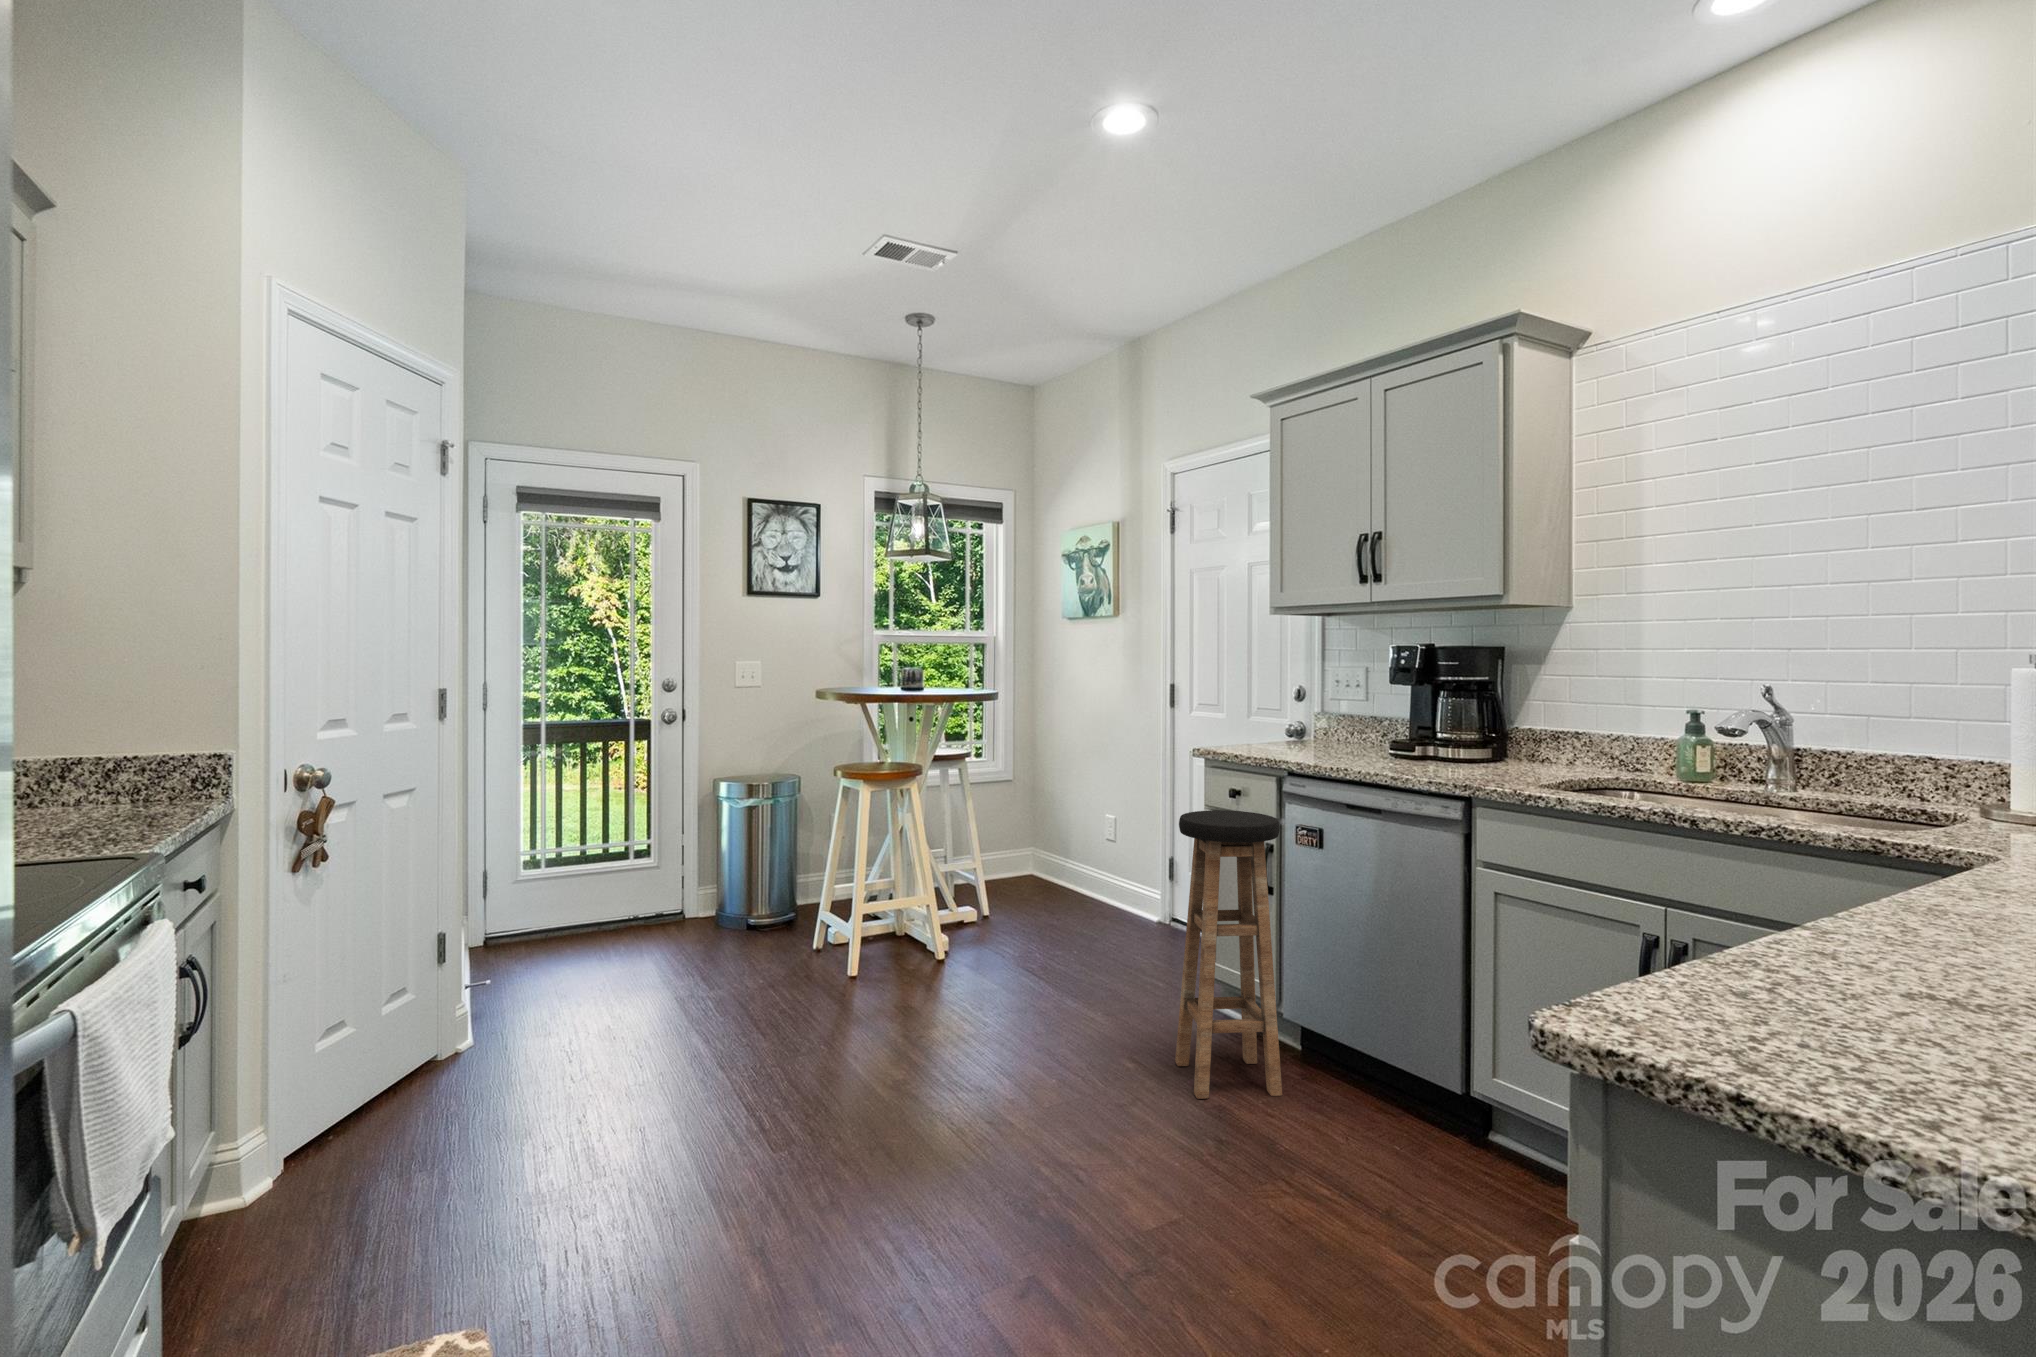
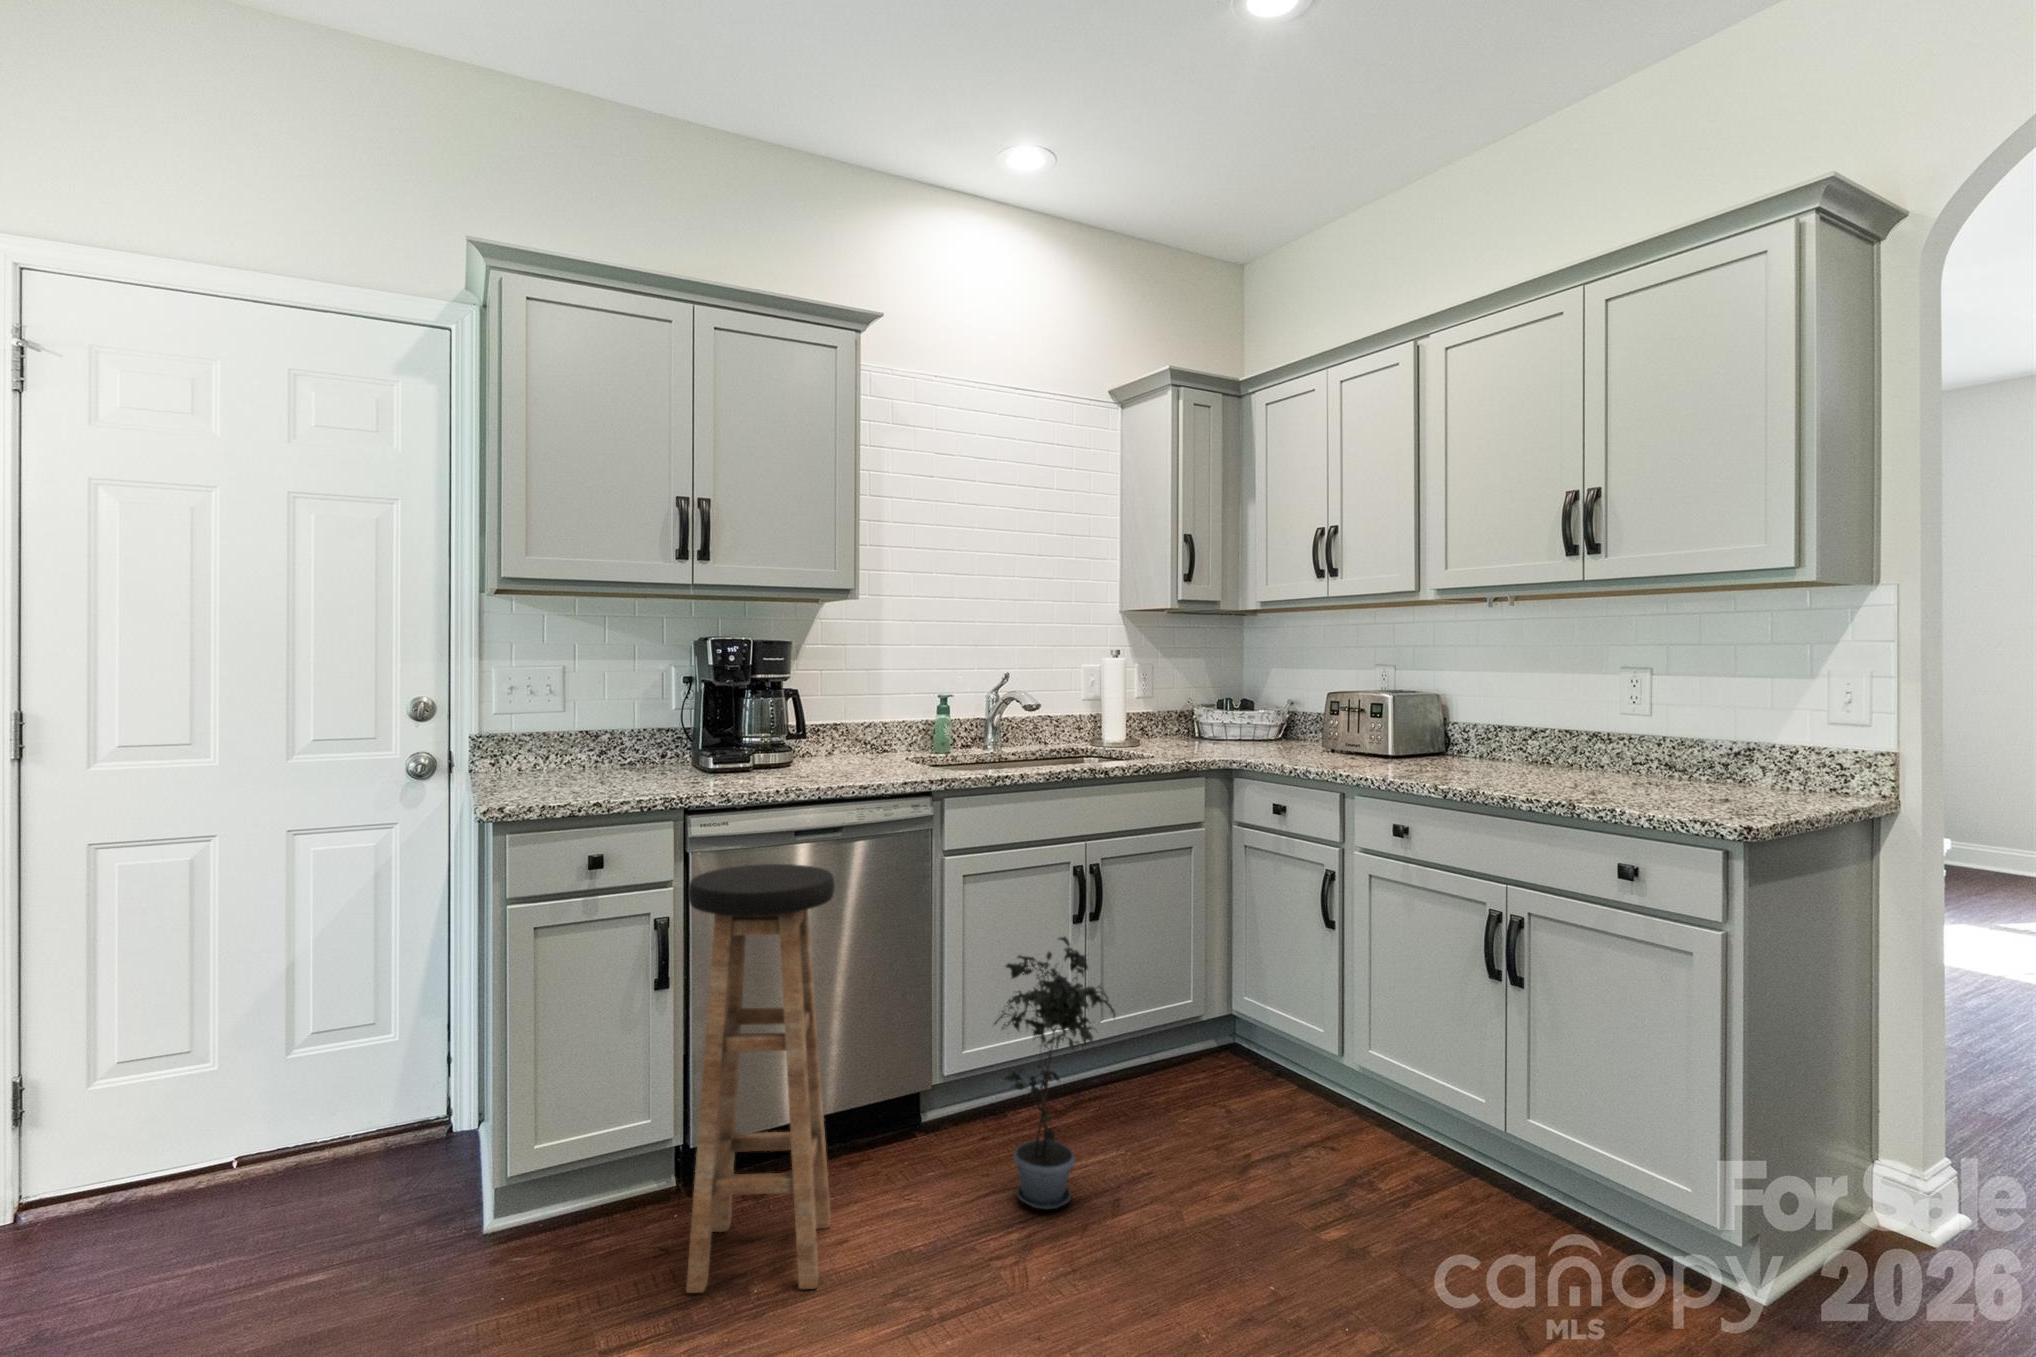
potted plant: none [1316,945,1435,1196] -> present [994,937,1115,1209]

